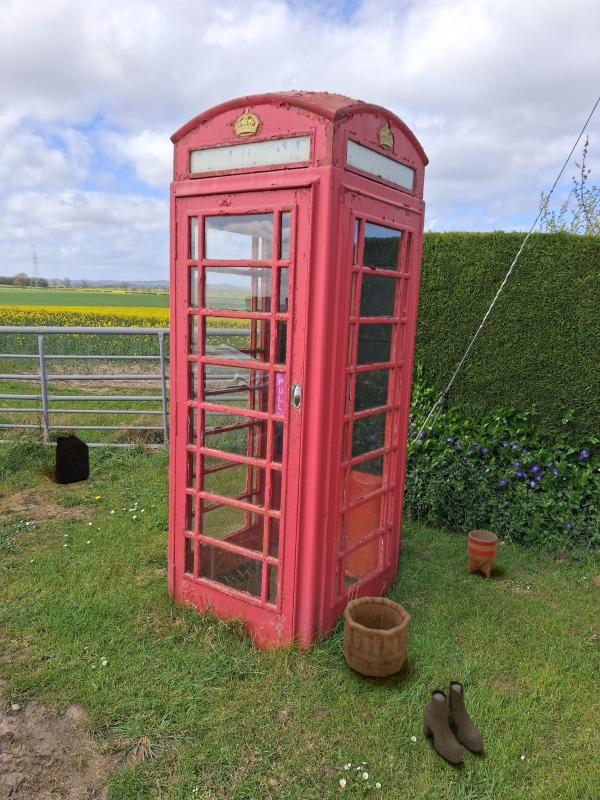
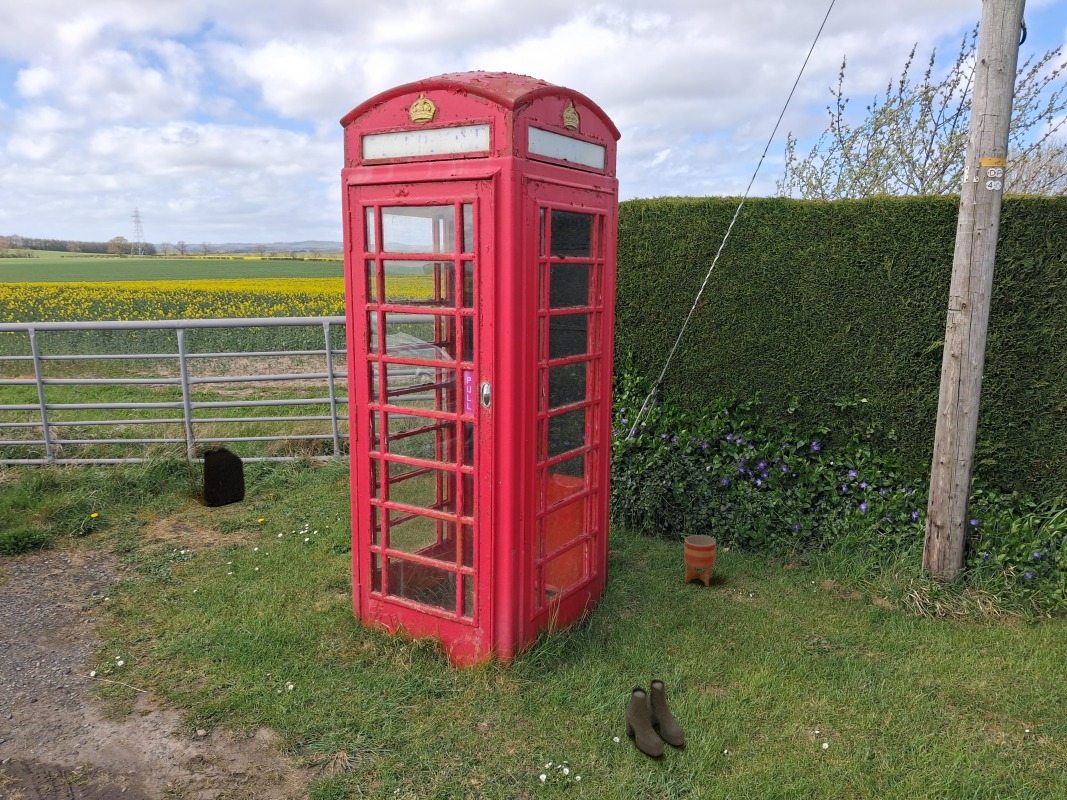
wooden bucket: present [343,597,411,677] -> none [544,606,615,686]

